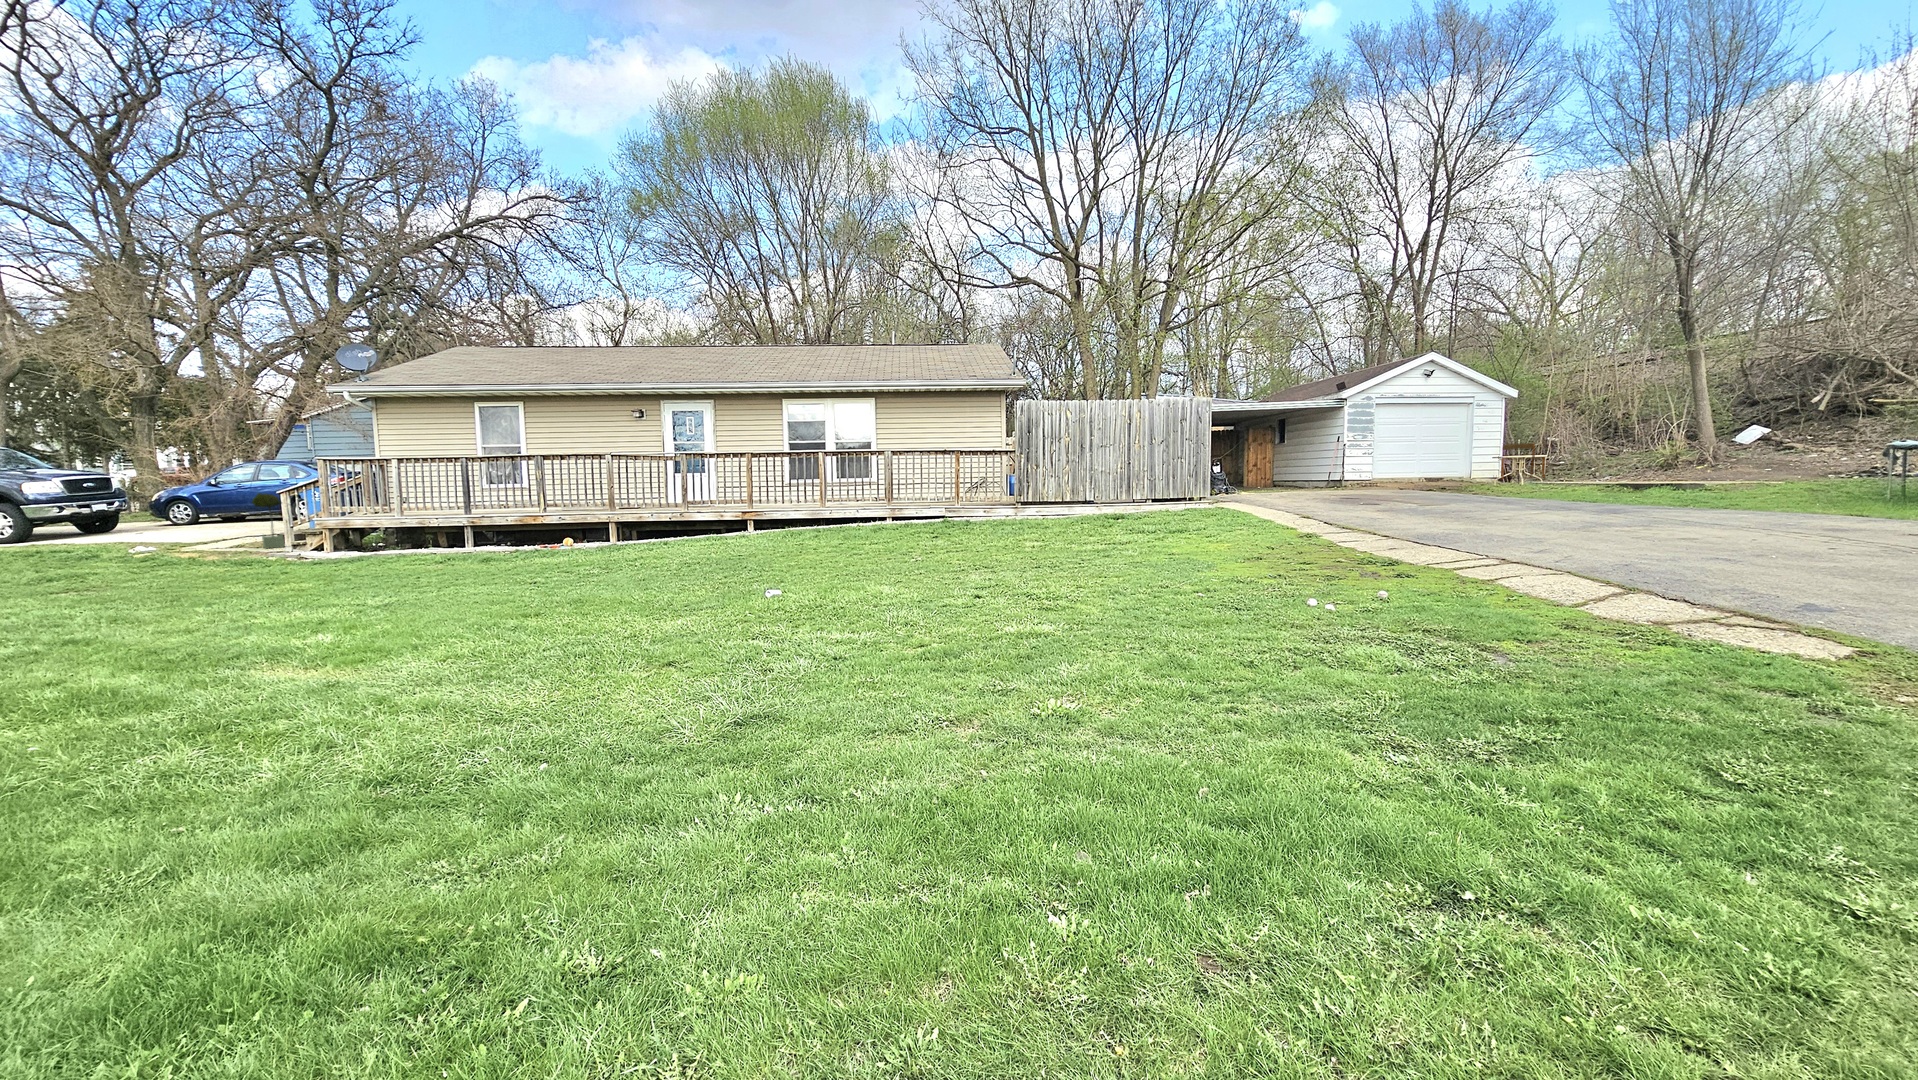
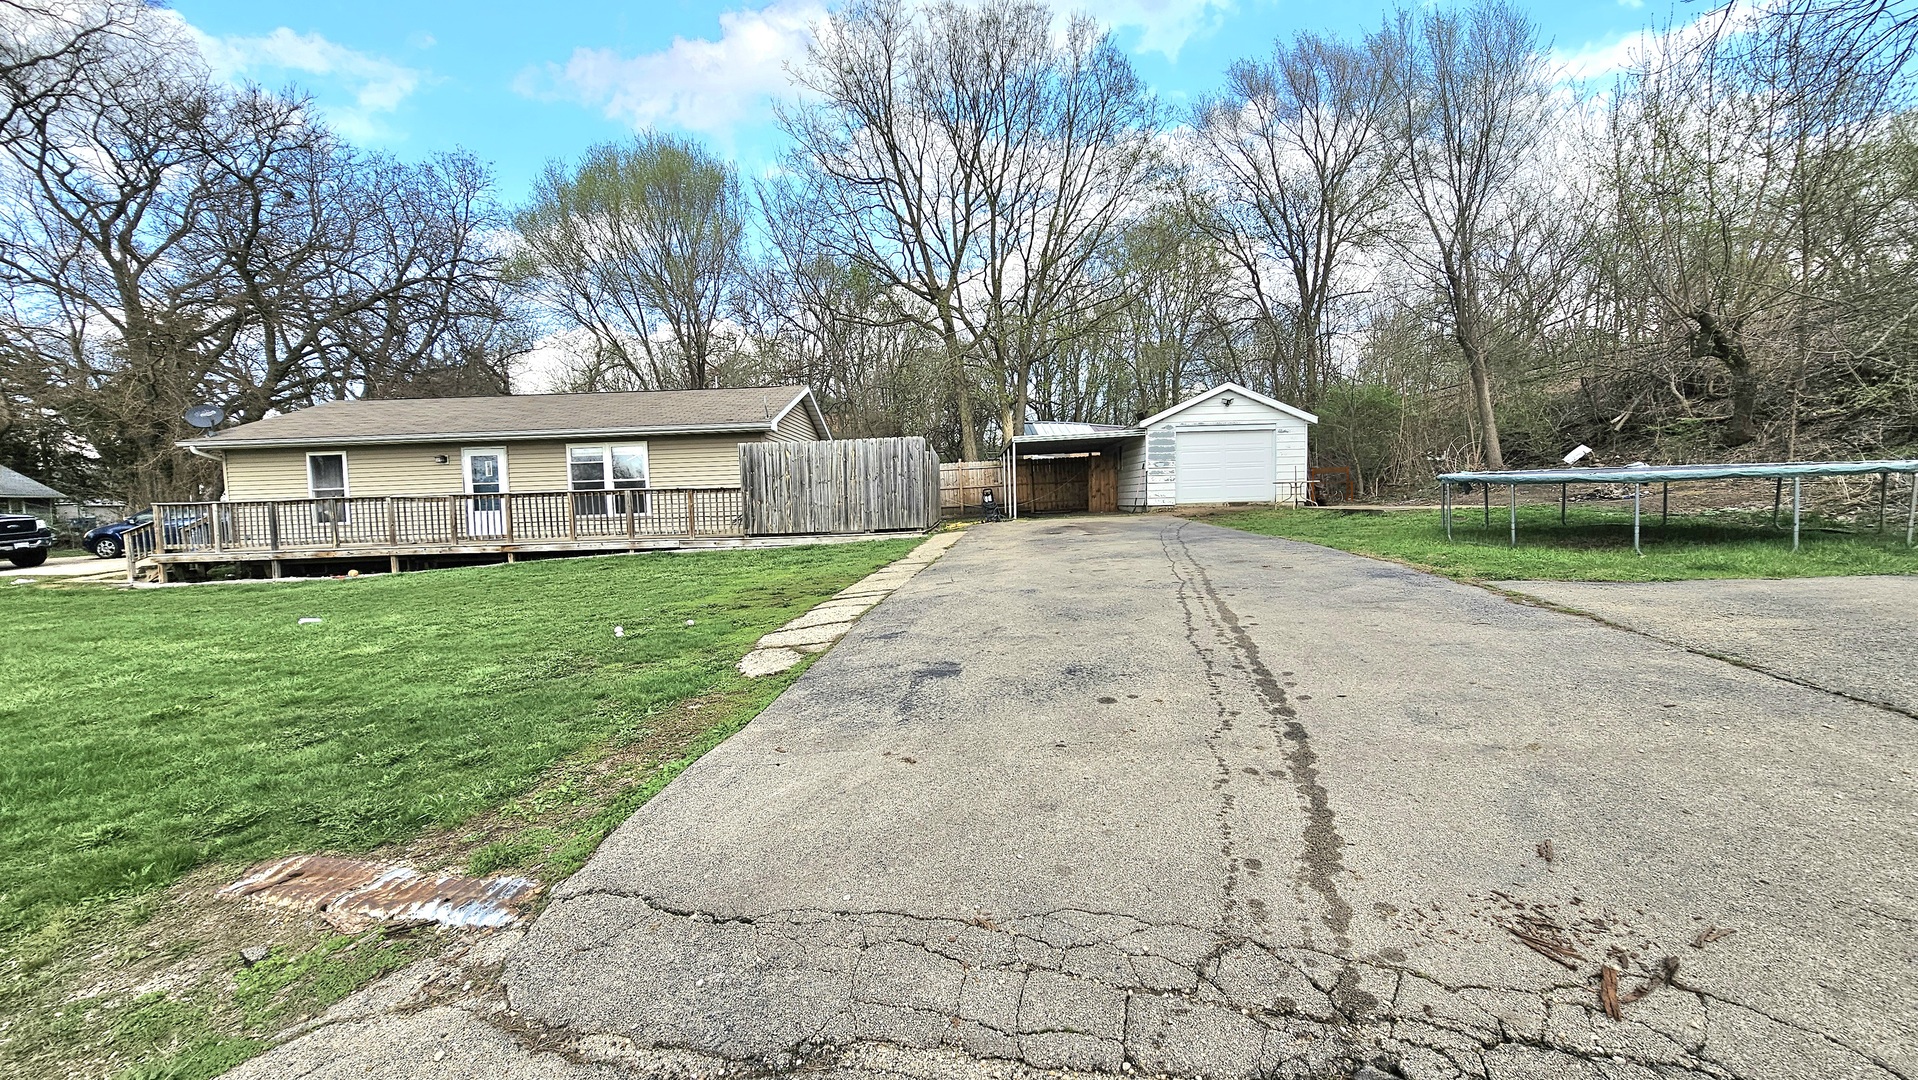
potted tree: present [252,493,285,548] -> none [110,533,136,578]

